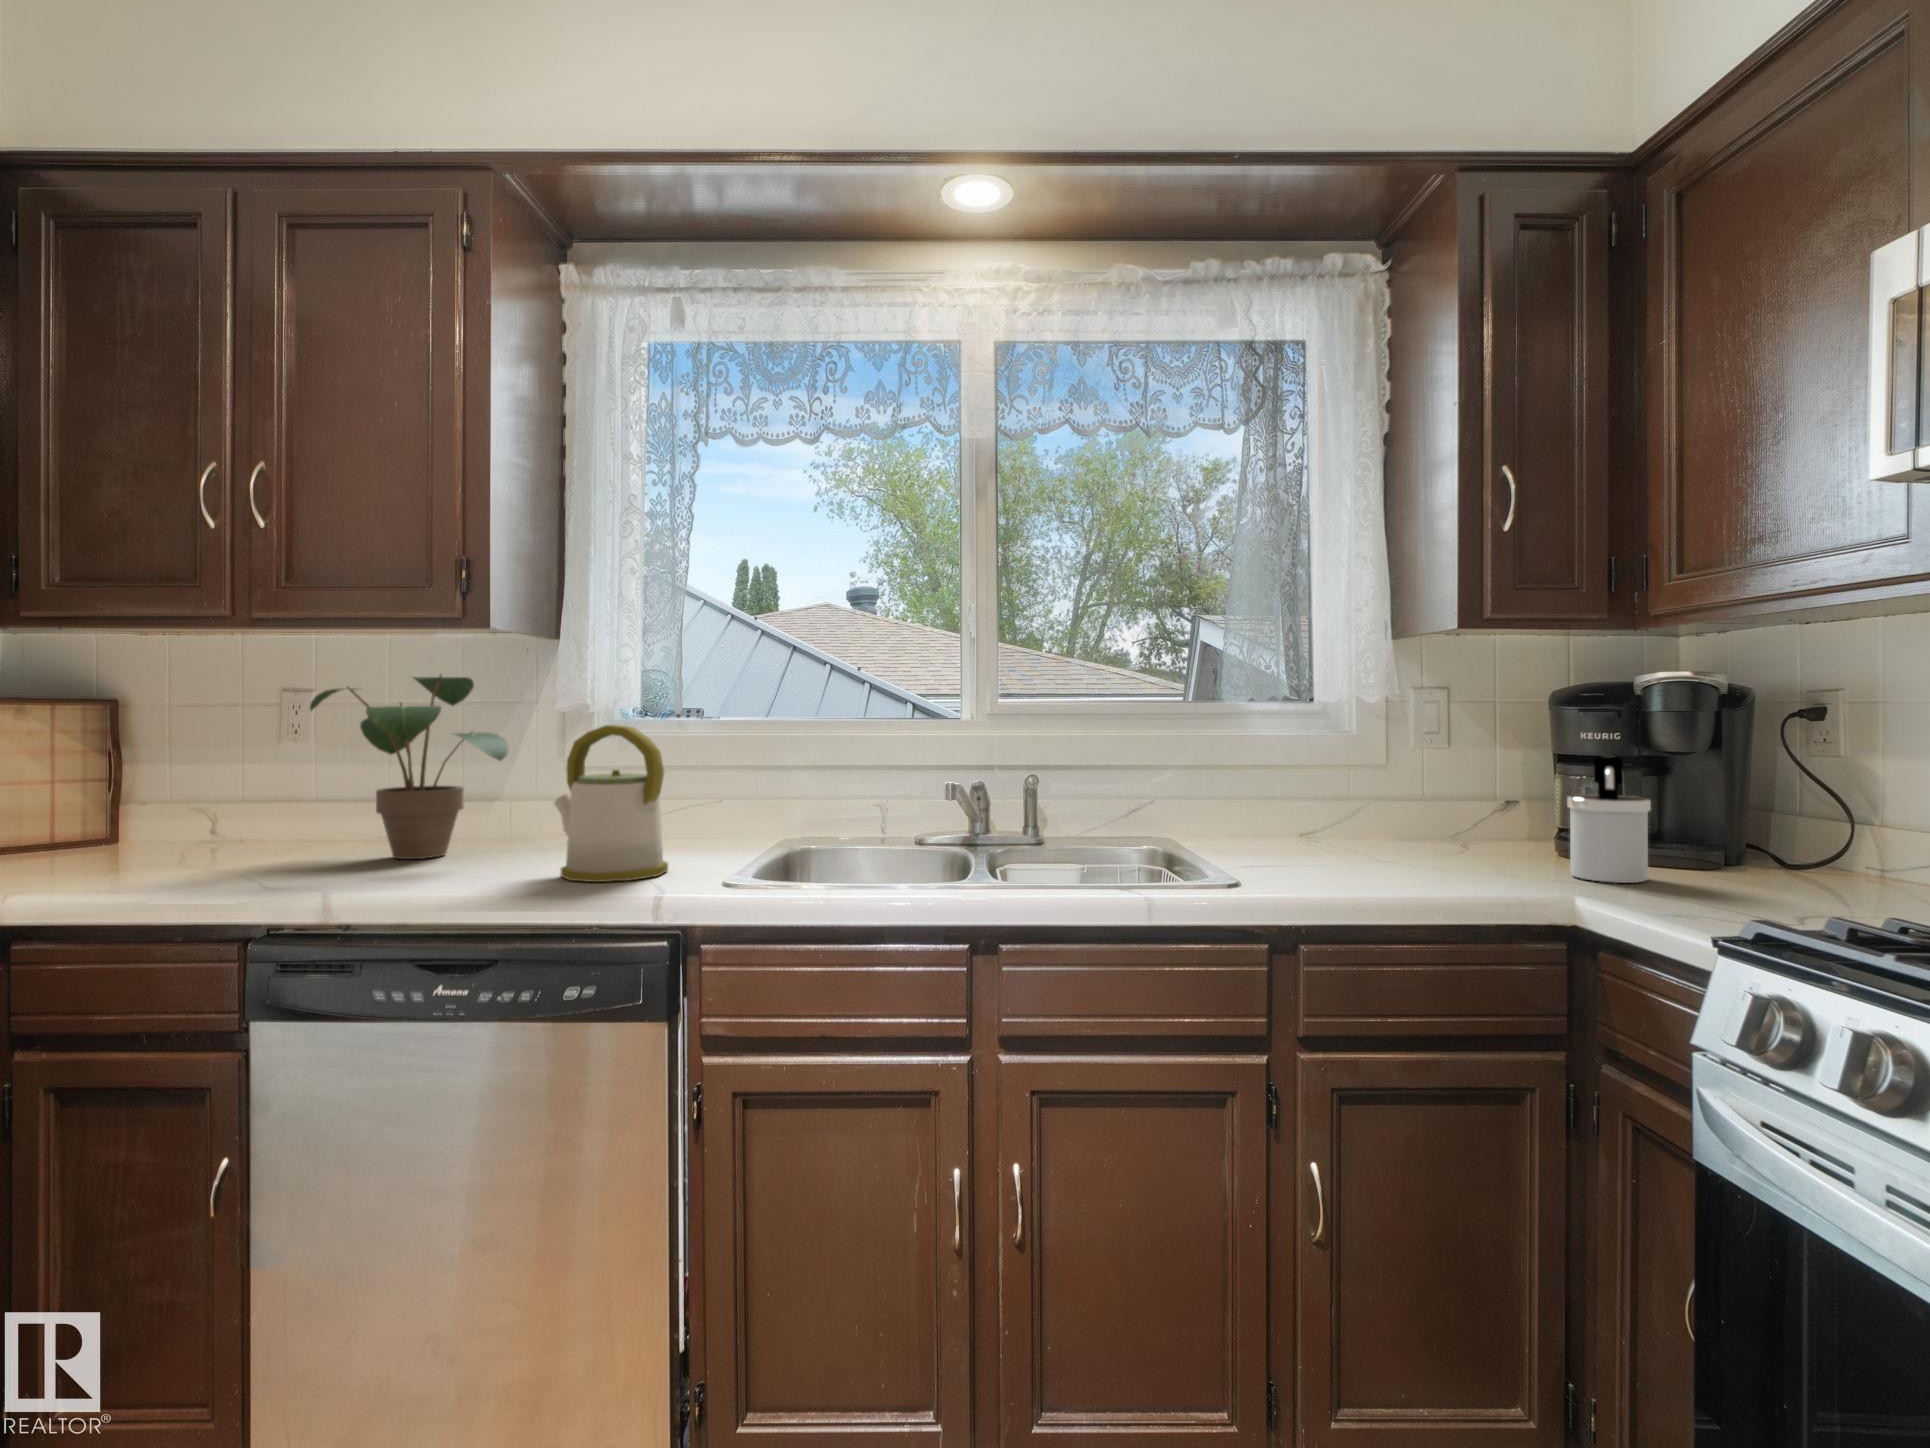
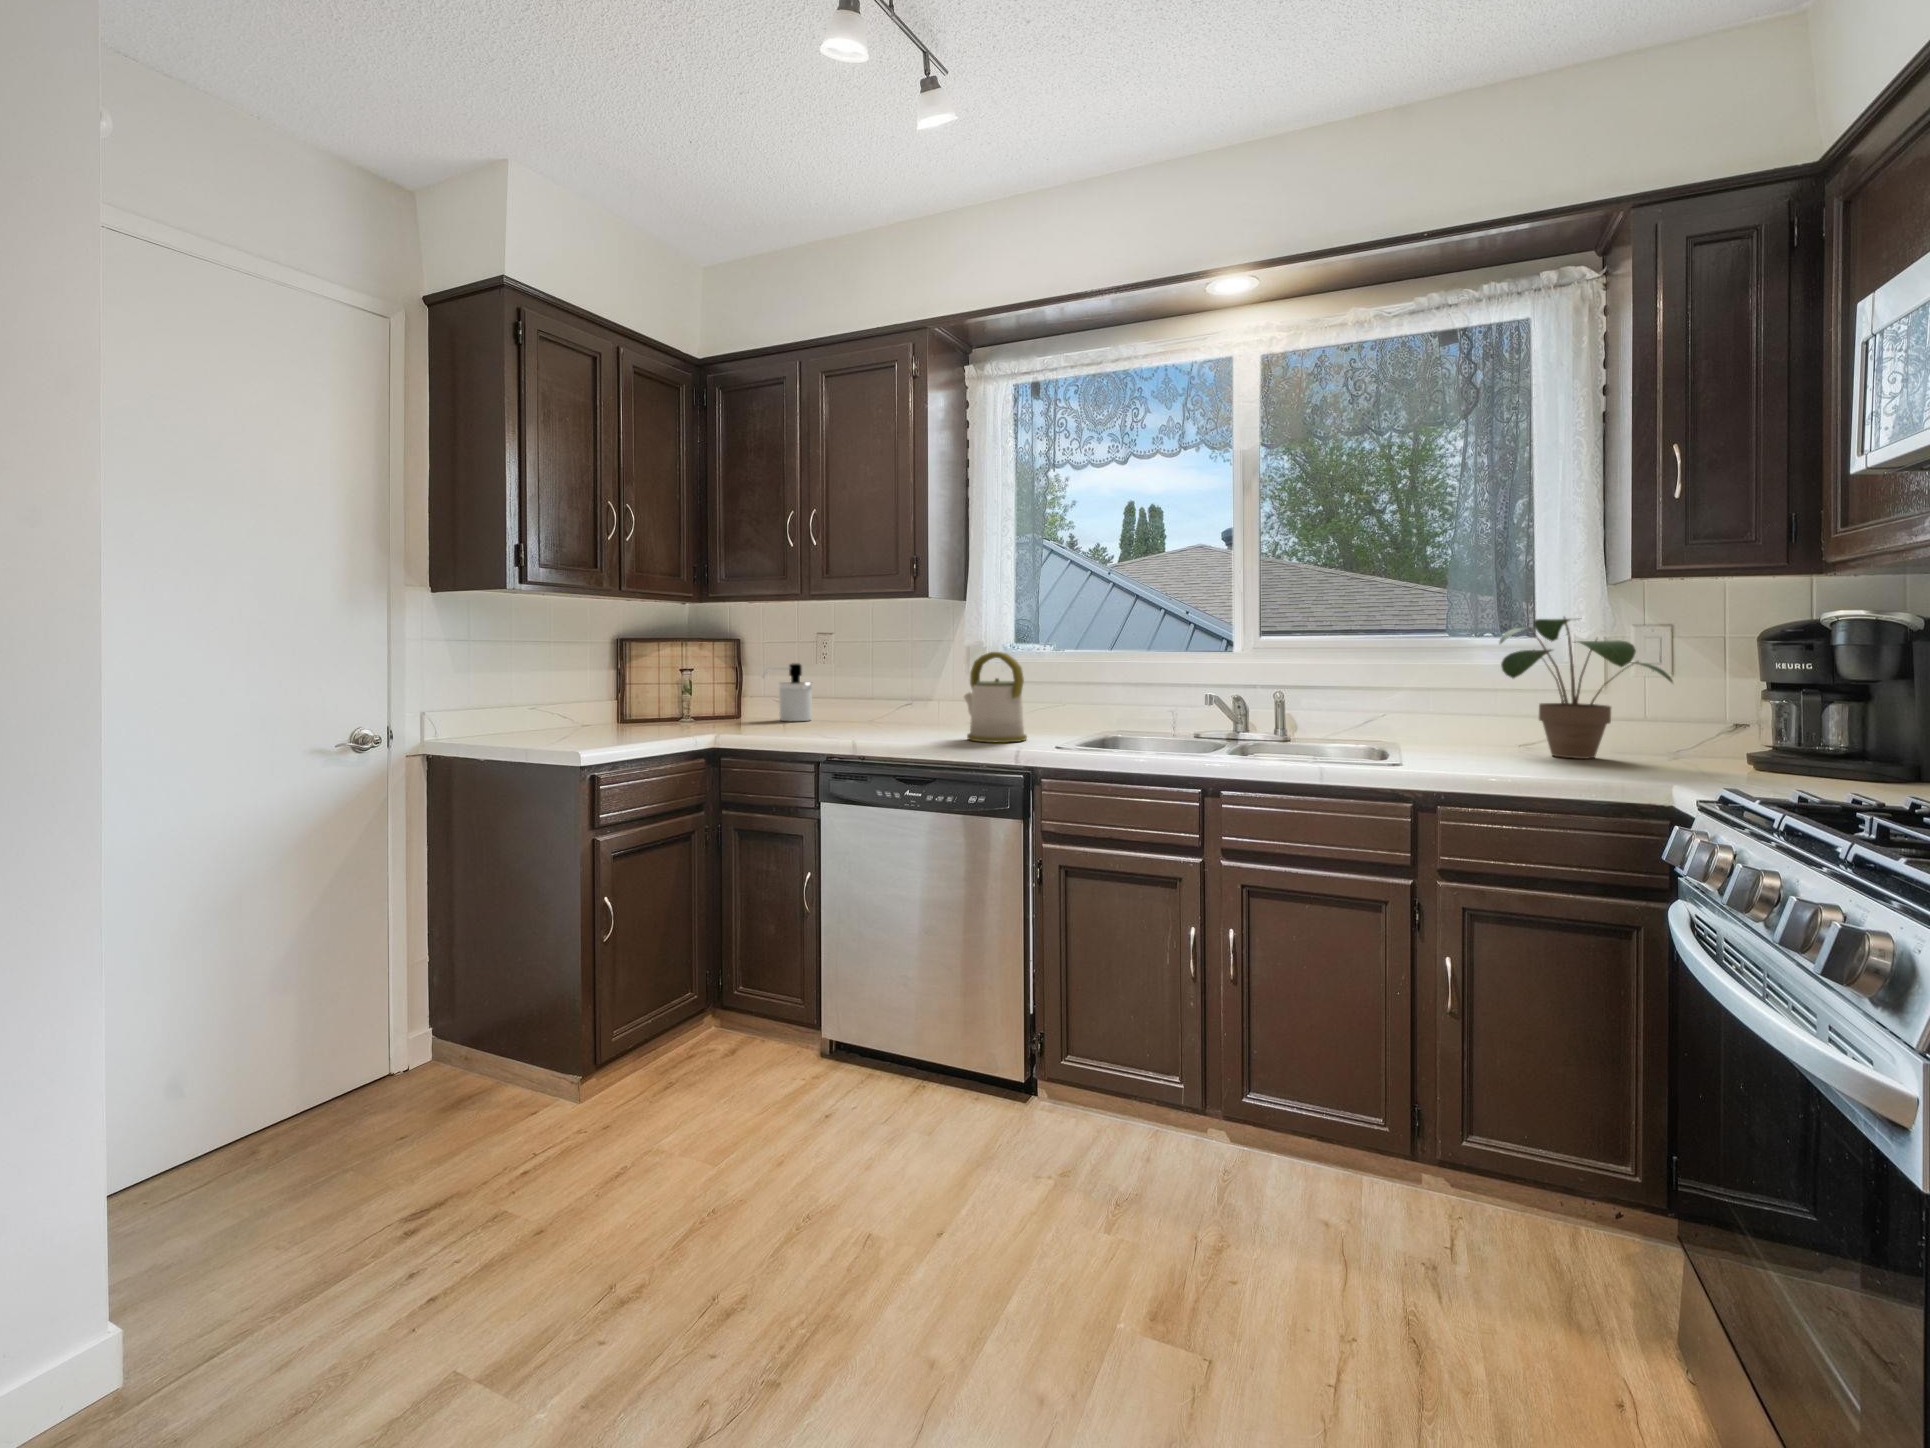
potted plant: present [310,675,508,859] -> present [1500,617,1673,759]
soap dispenser: present [1567,756,1651,883] -> present [763,663,813,721]

